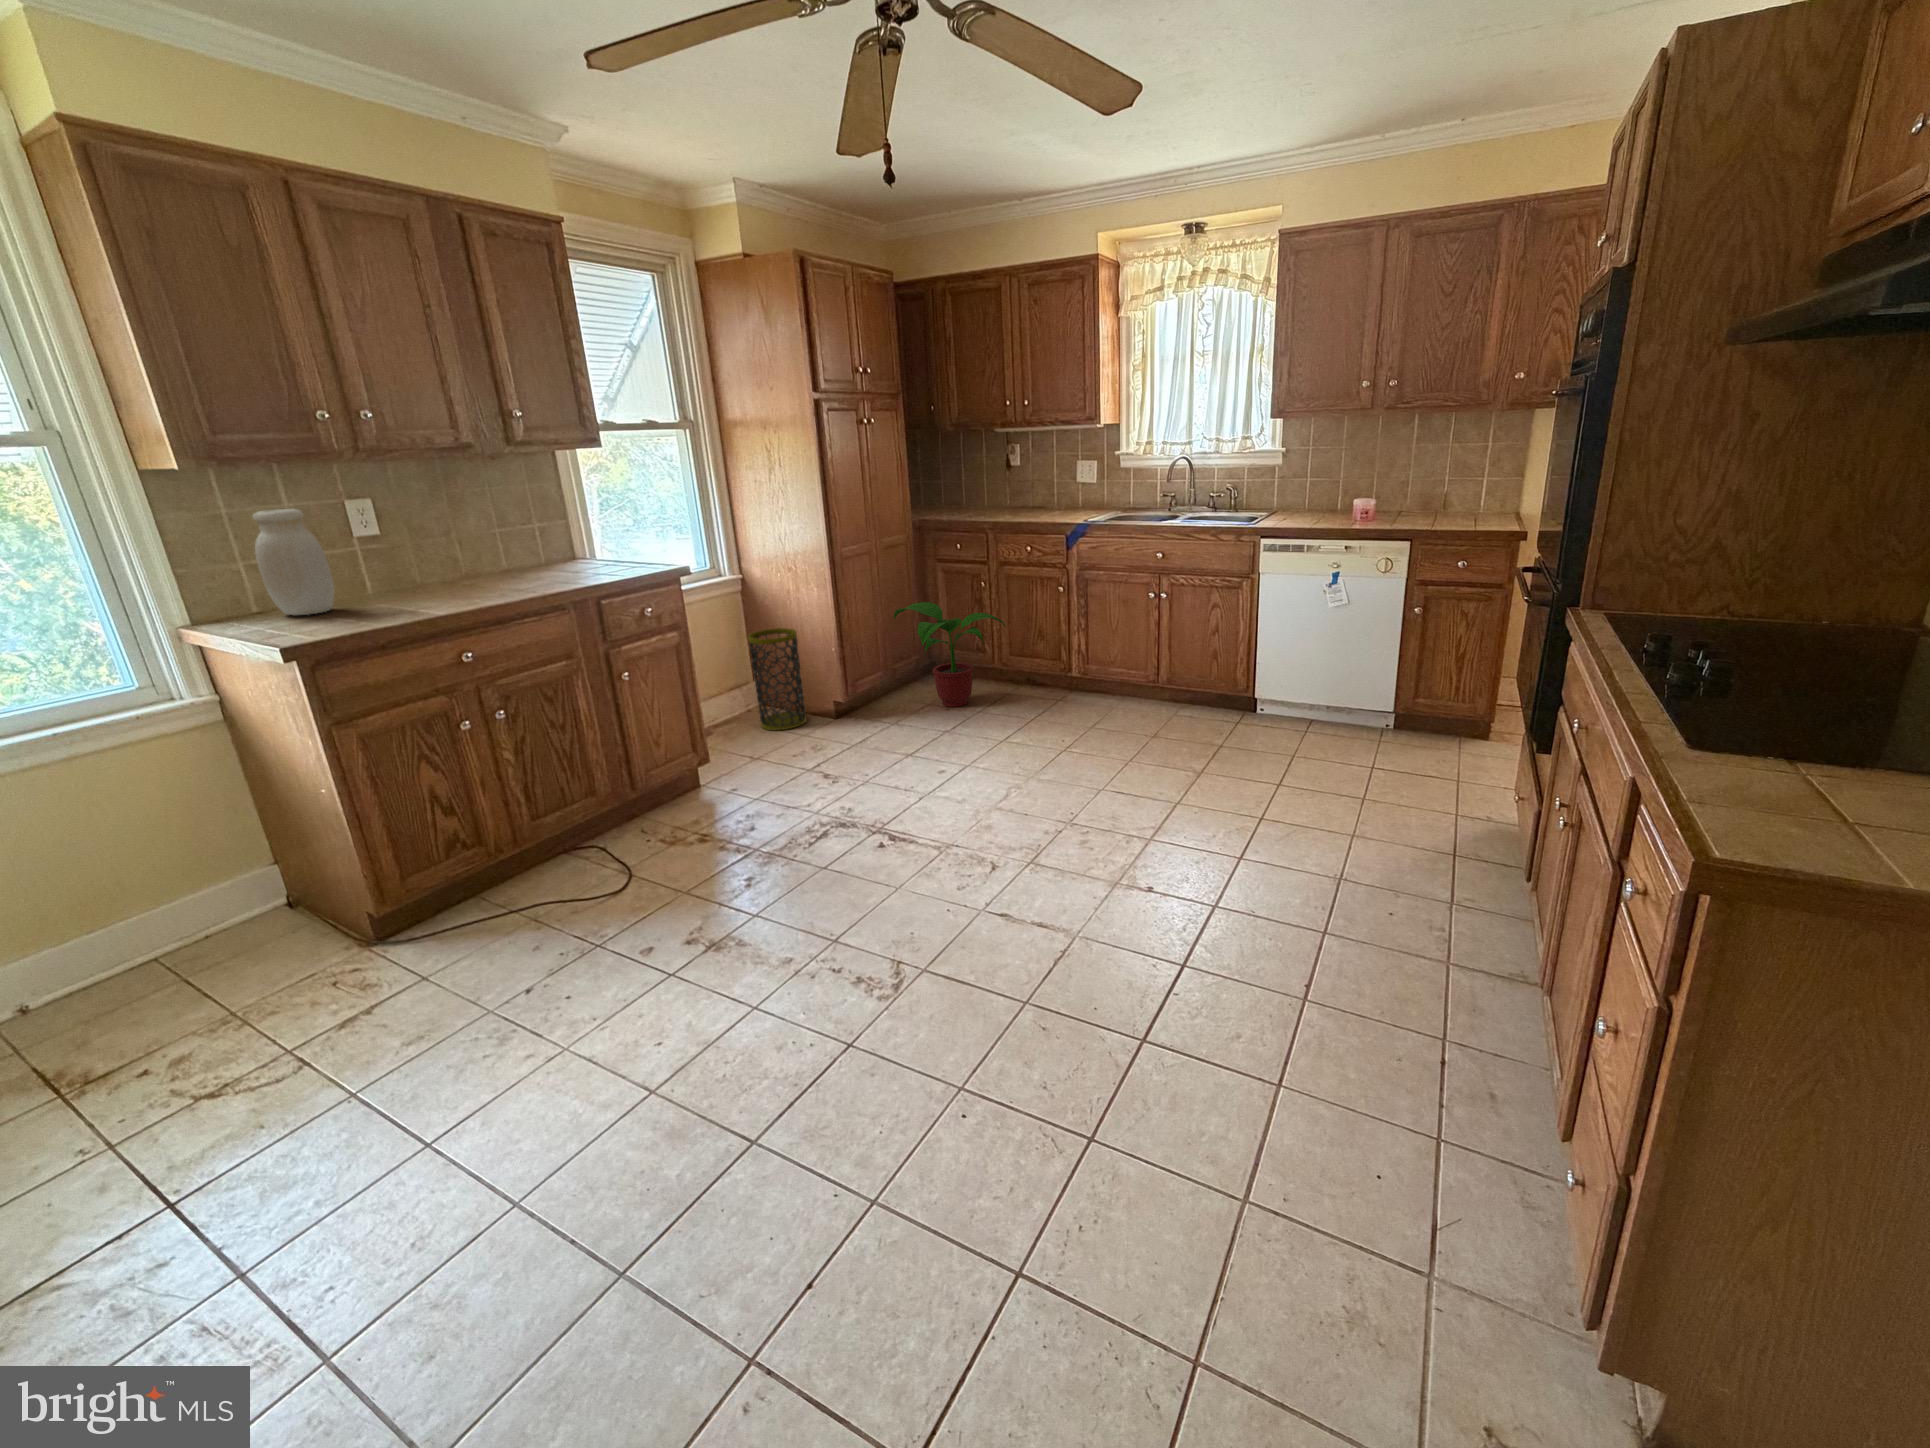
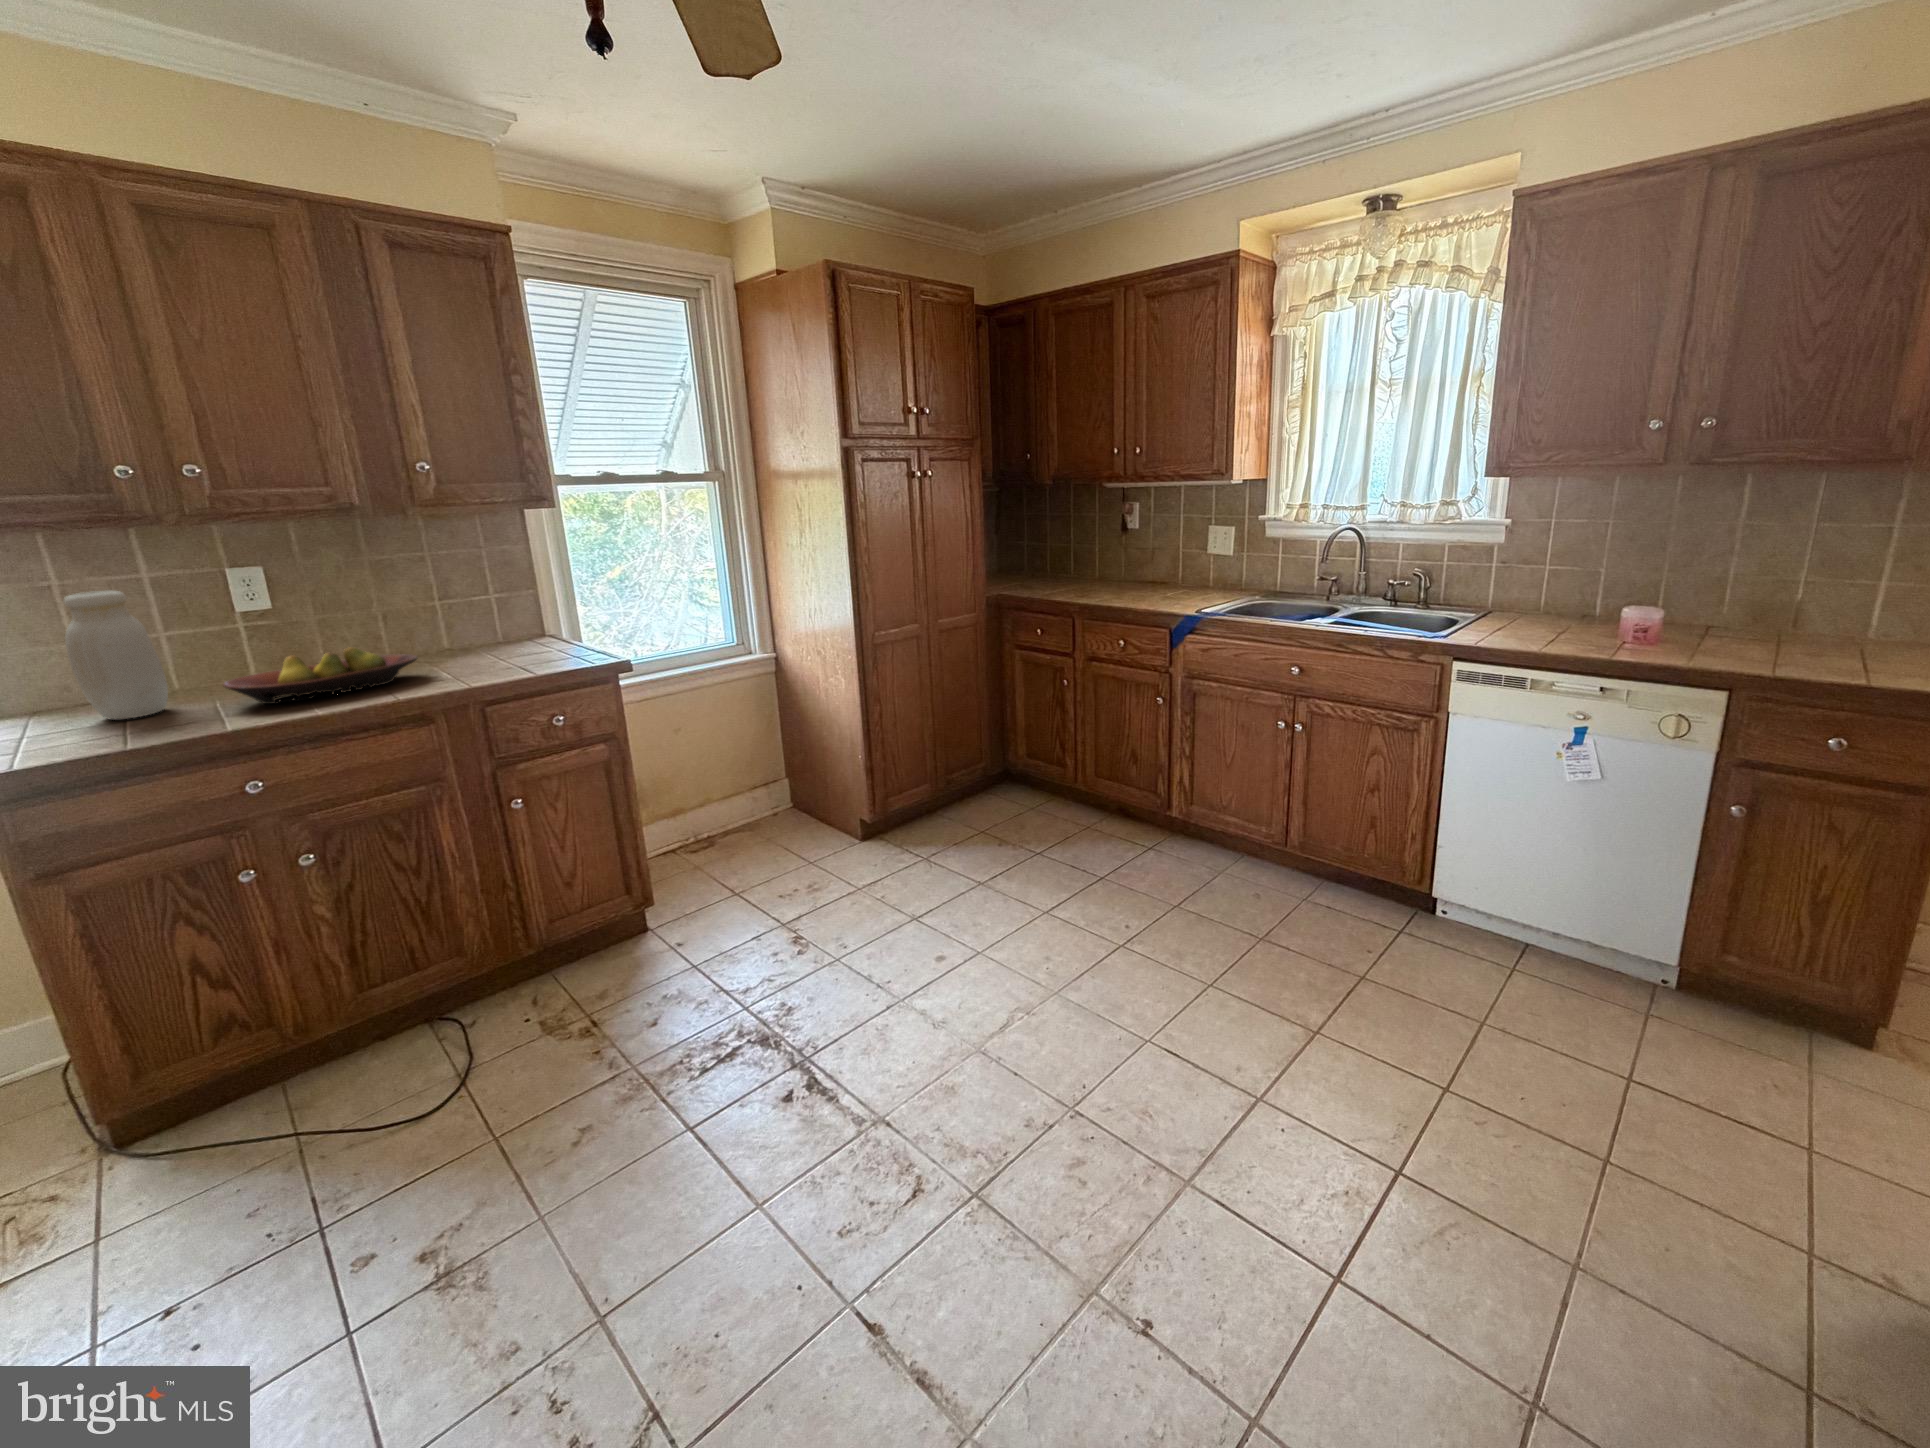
fruit bowl: none [385,557,518,601] -> present [224,647,417,704]
potted plant: present [893,602,1005,707] -> none [951,700,1087,839]
trash can: present [748,628,806,731] -> none [763,723,832,849]

